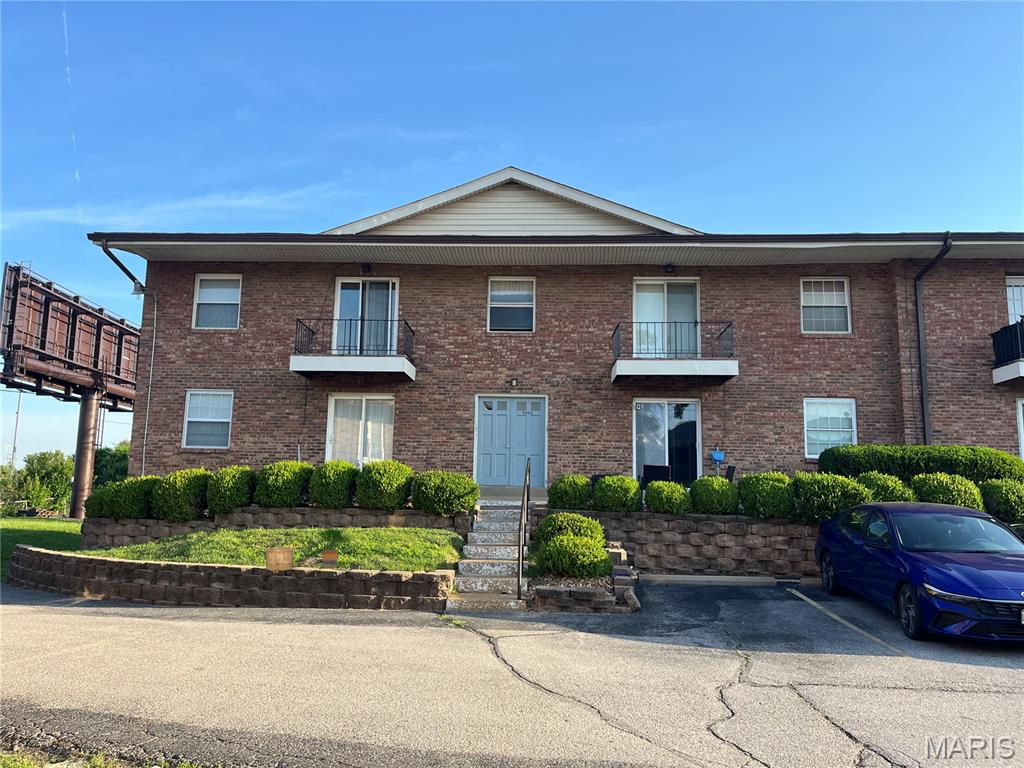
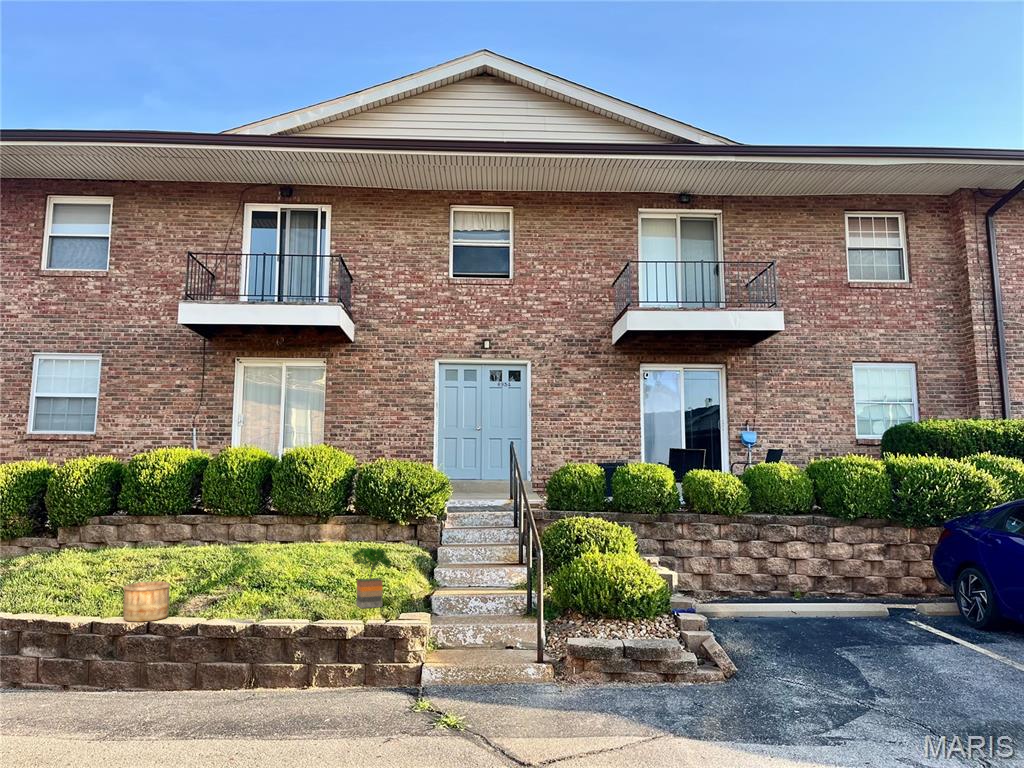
potted tree: present [319,529,344,568] -> present [352,548,391,608]

